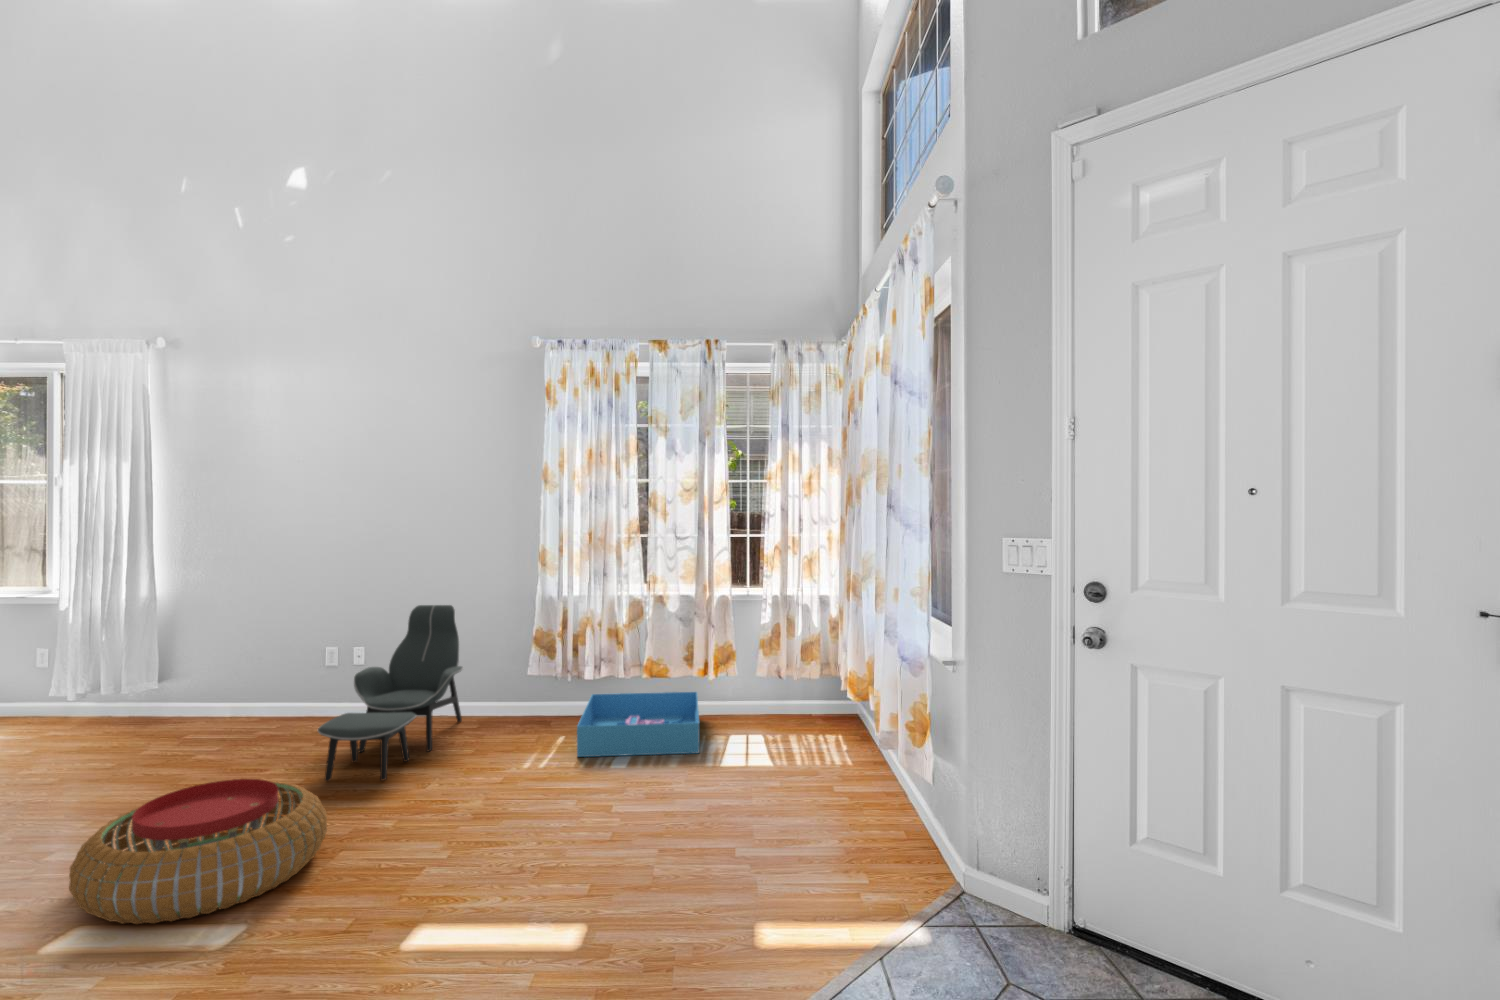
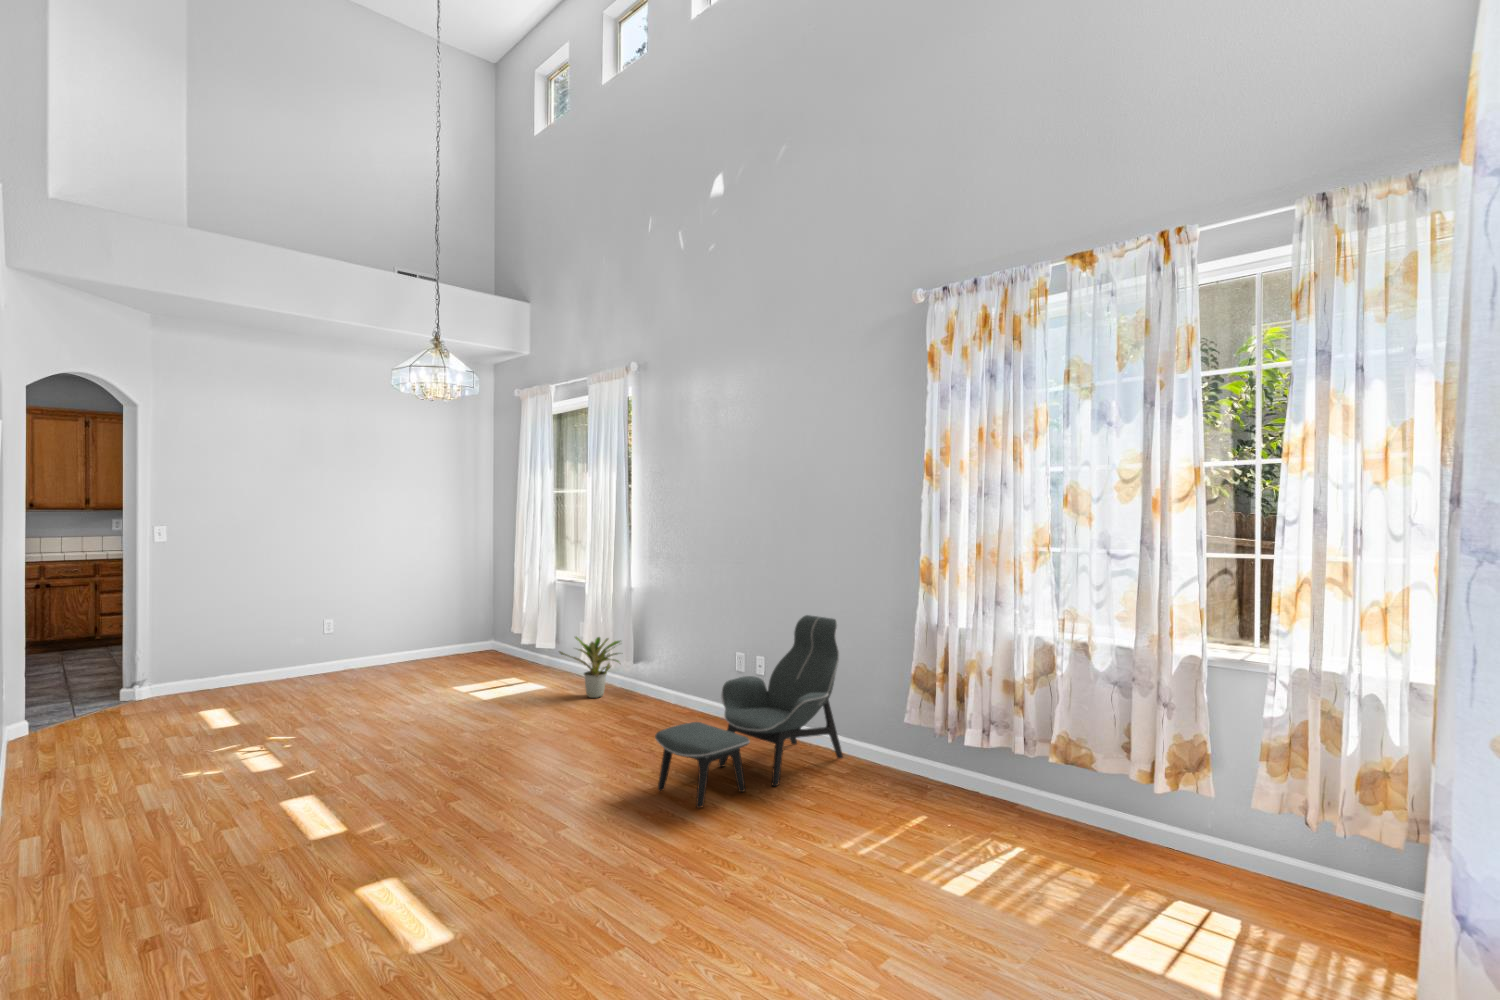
potted plant: none [46,663,159,738] -> present [559,637,620,698]
storage bin: present [577,692,699,757] -> none [913,766,1146,916]
pouf: present [69,779,327,924] -> none [363,765,584,905]

